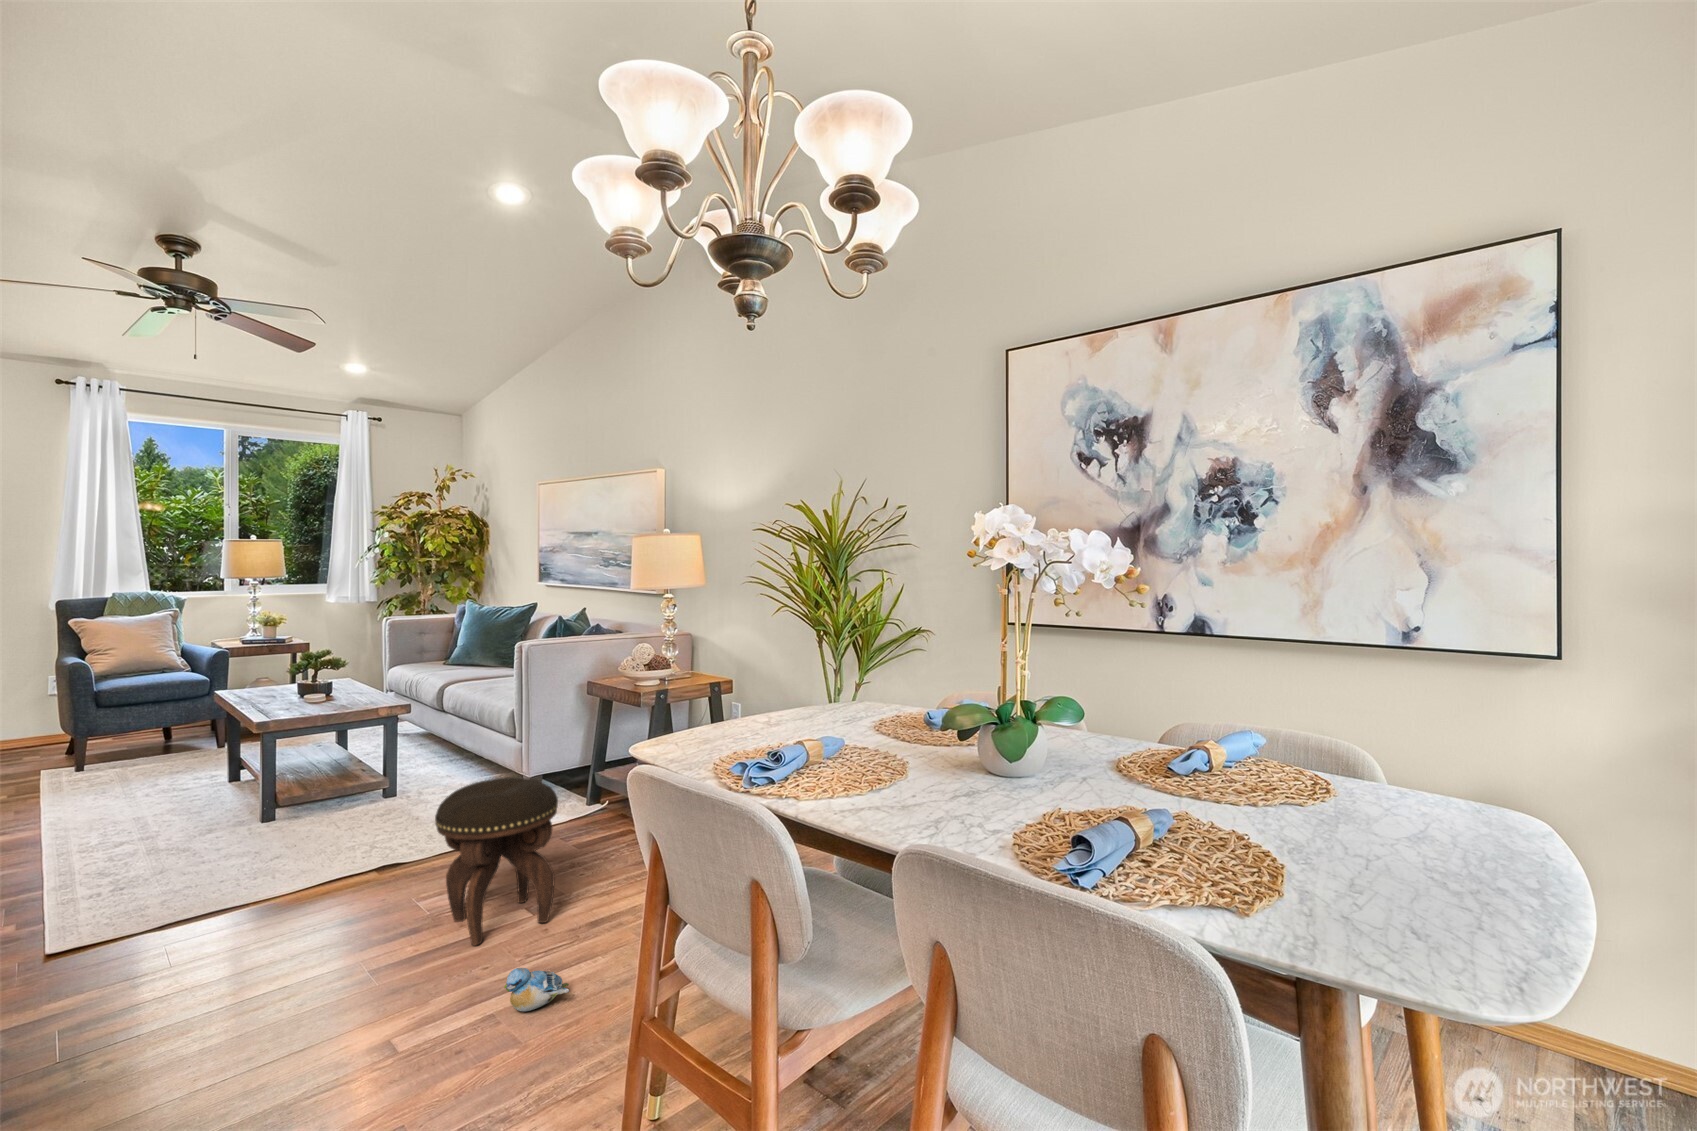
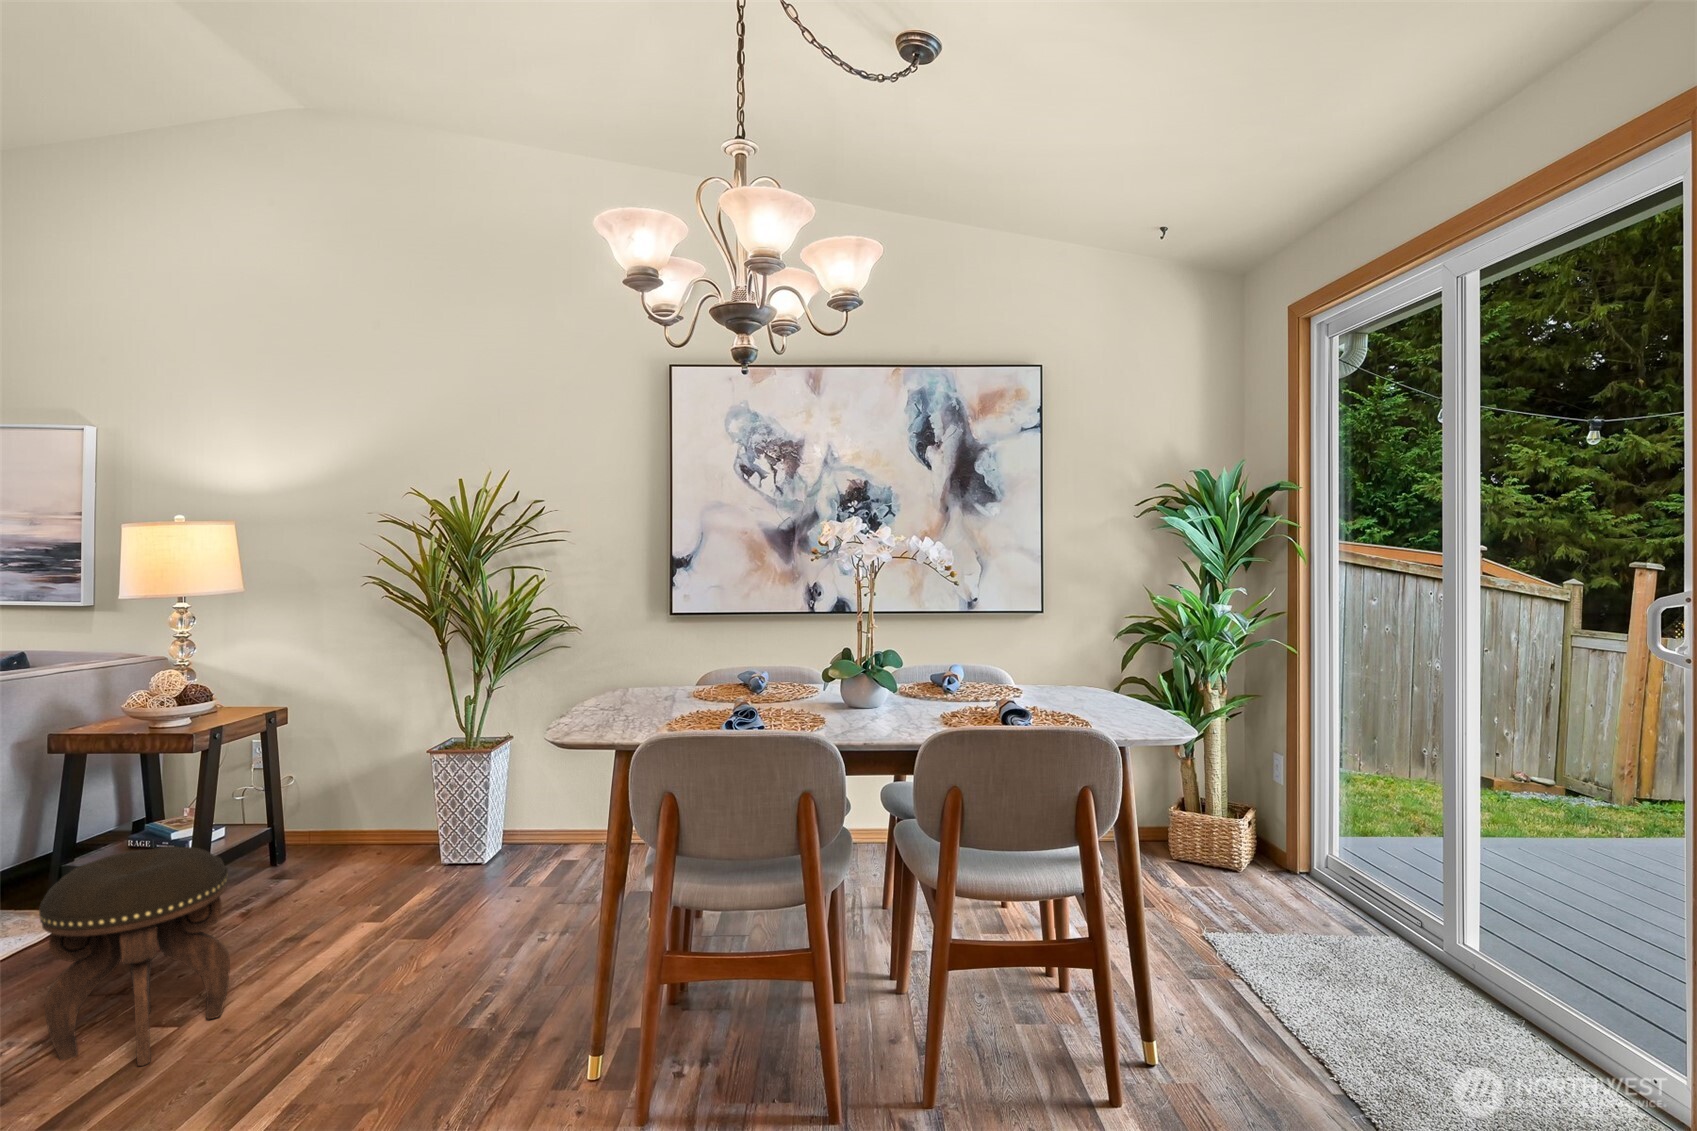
plush toy: present [504,968,569,1011] -> none [298,1030,365,1080]

